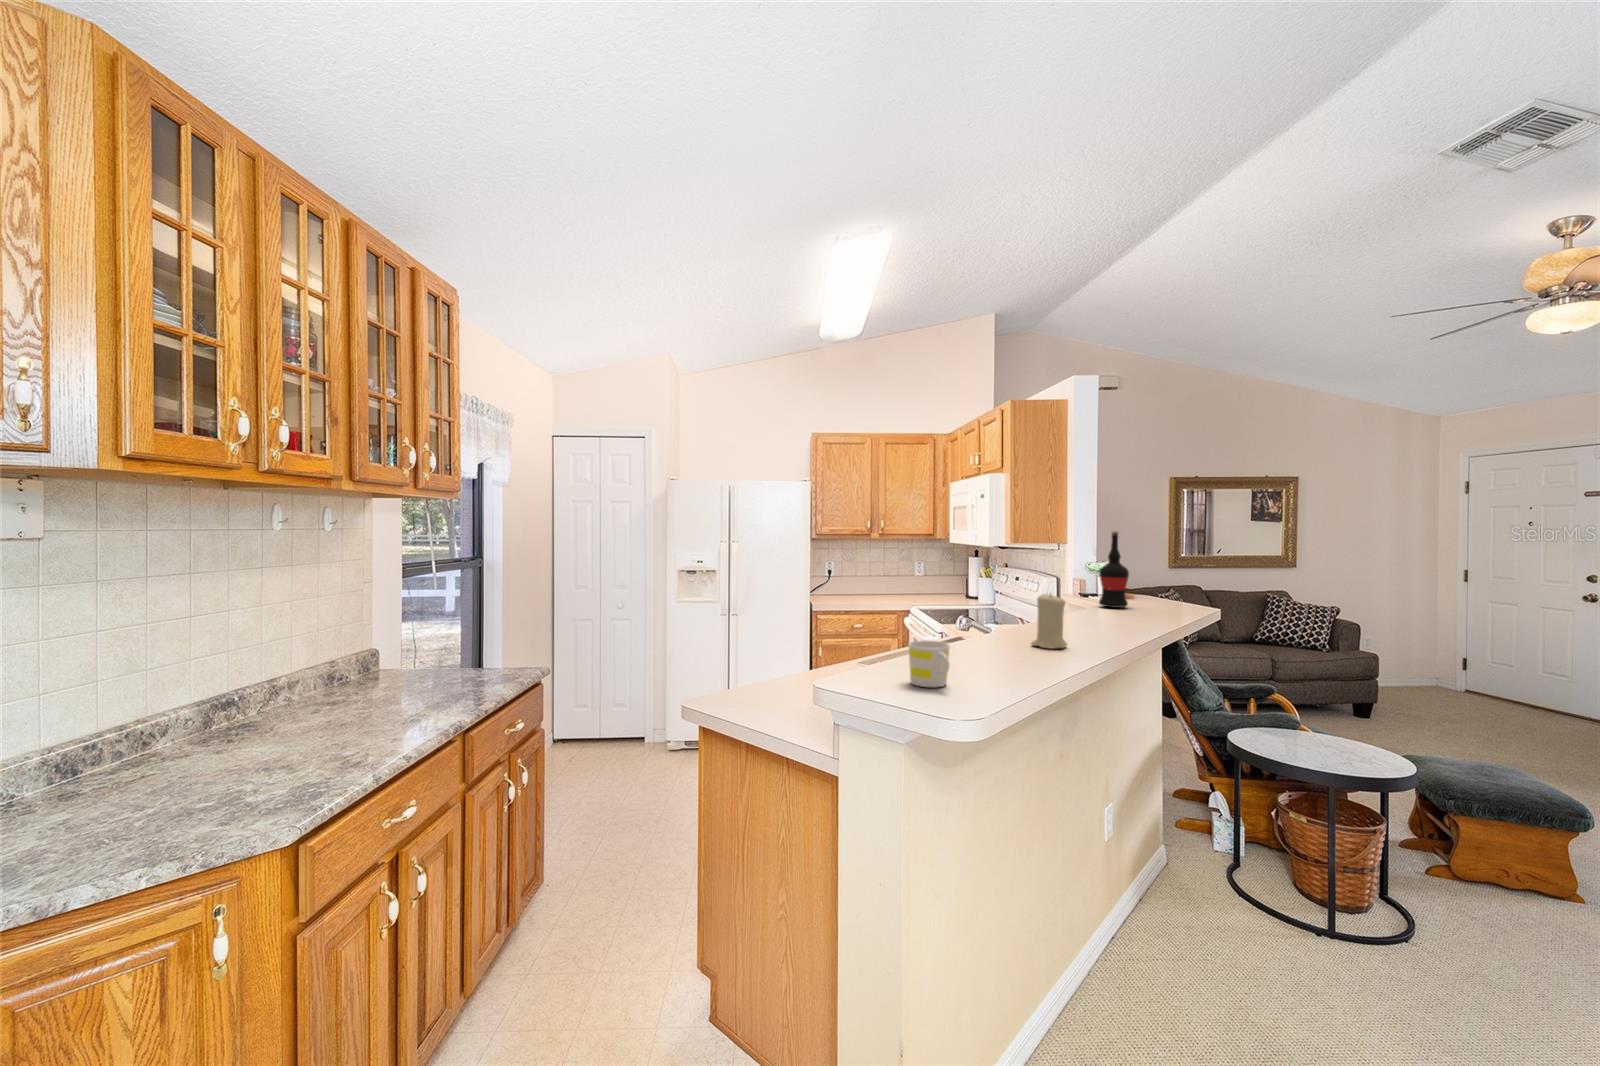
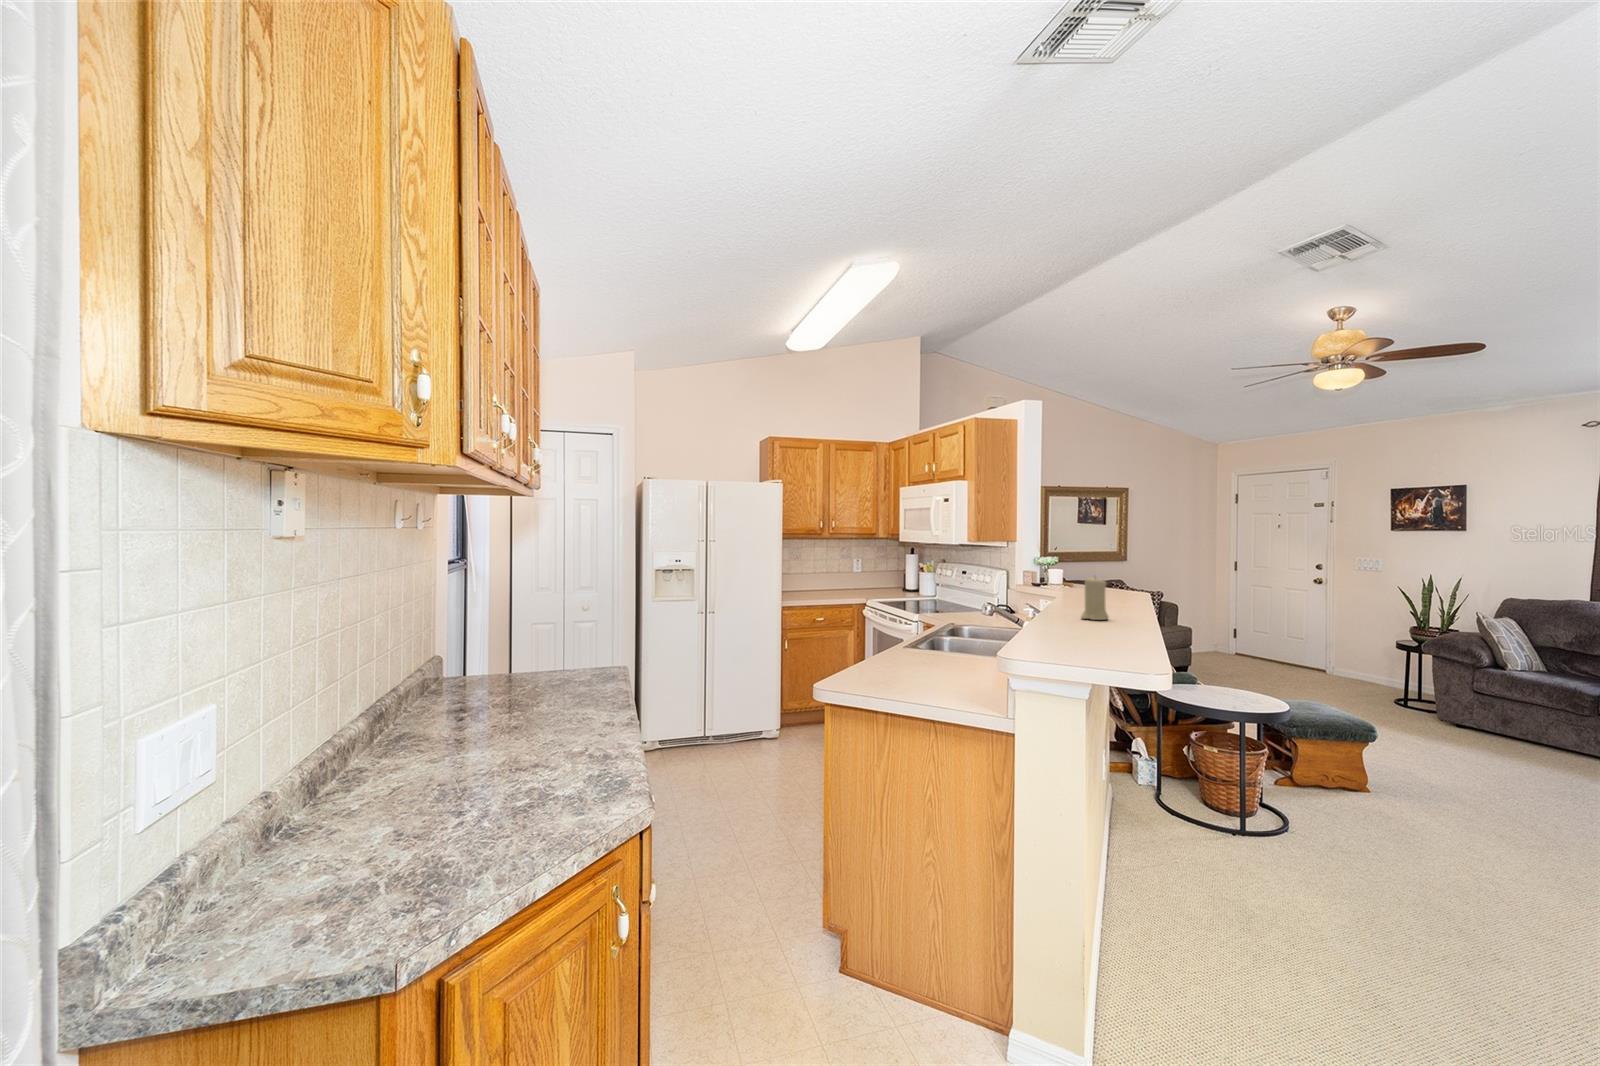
wine bottle: present [1099,532,1129,608] -> none [1066,531,1089,592]
mug: present [909,640,950,687] -> none [1053,613,1098,649]

